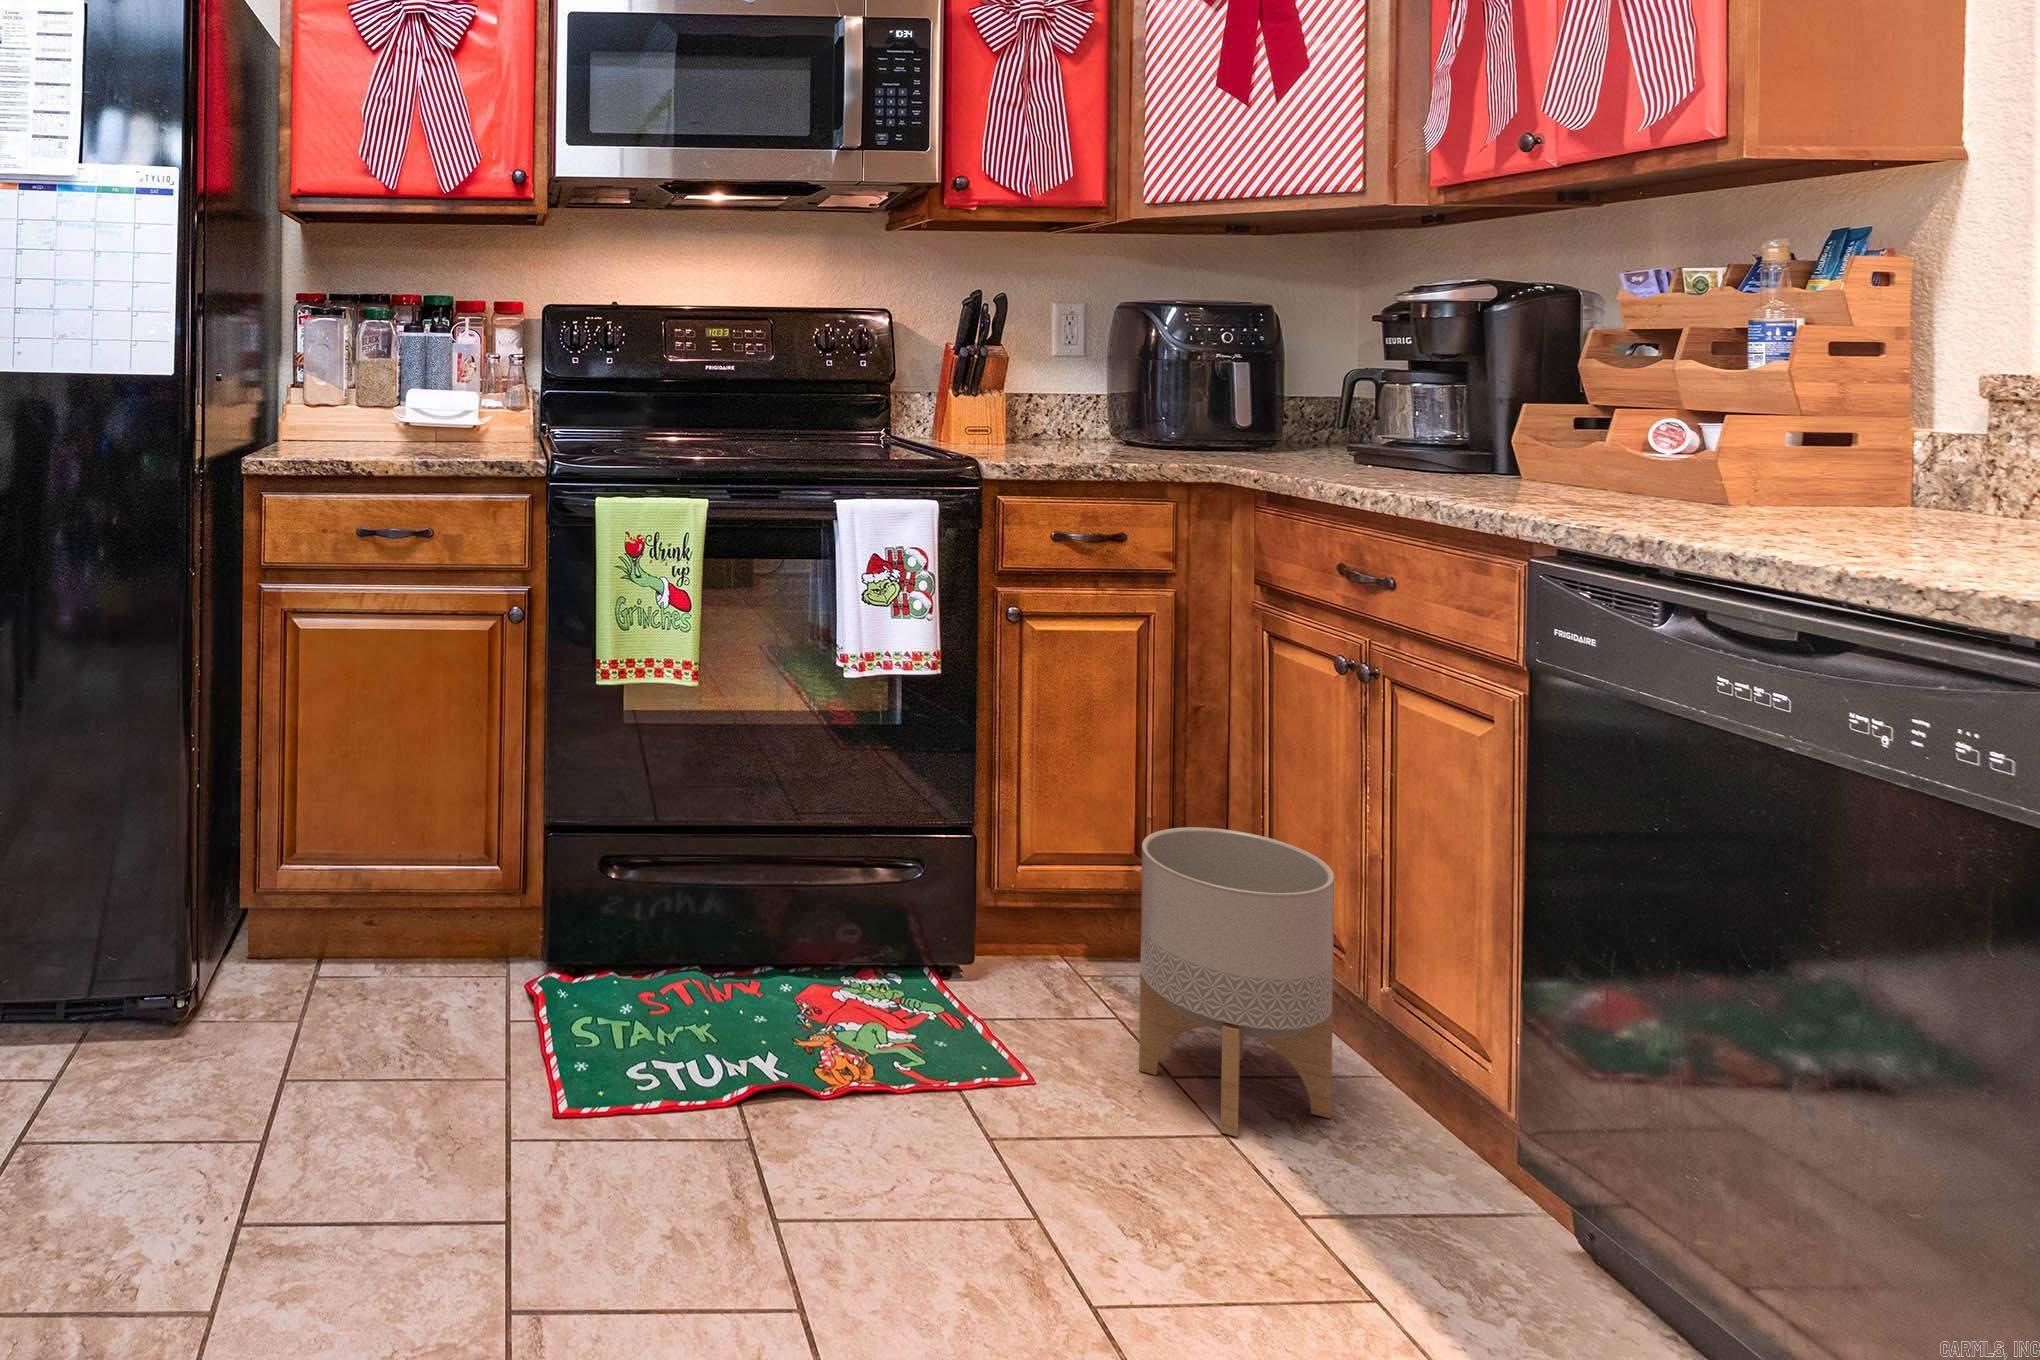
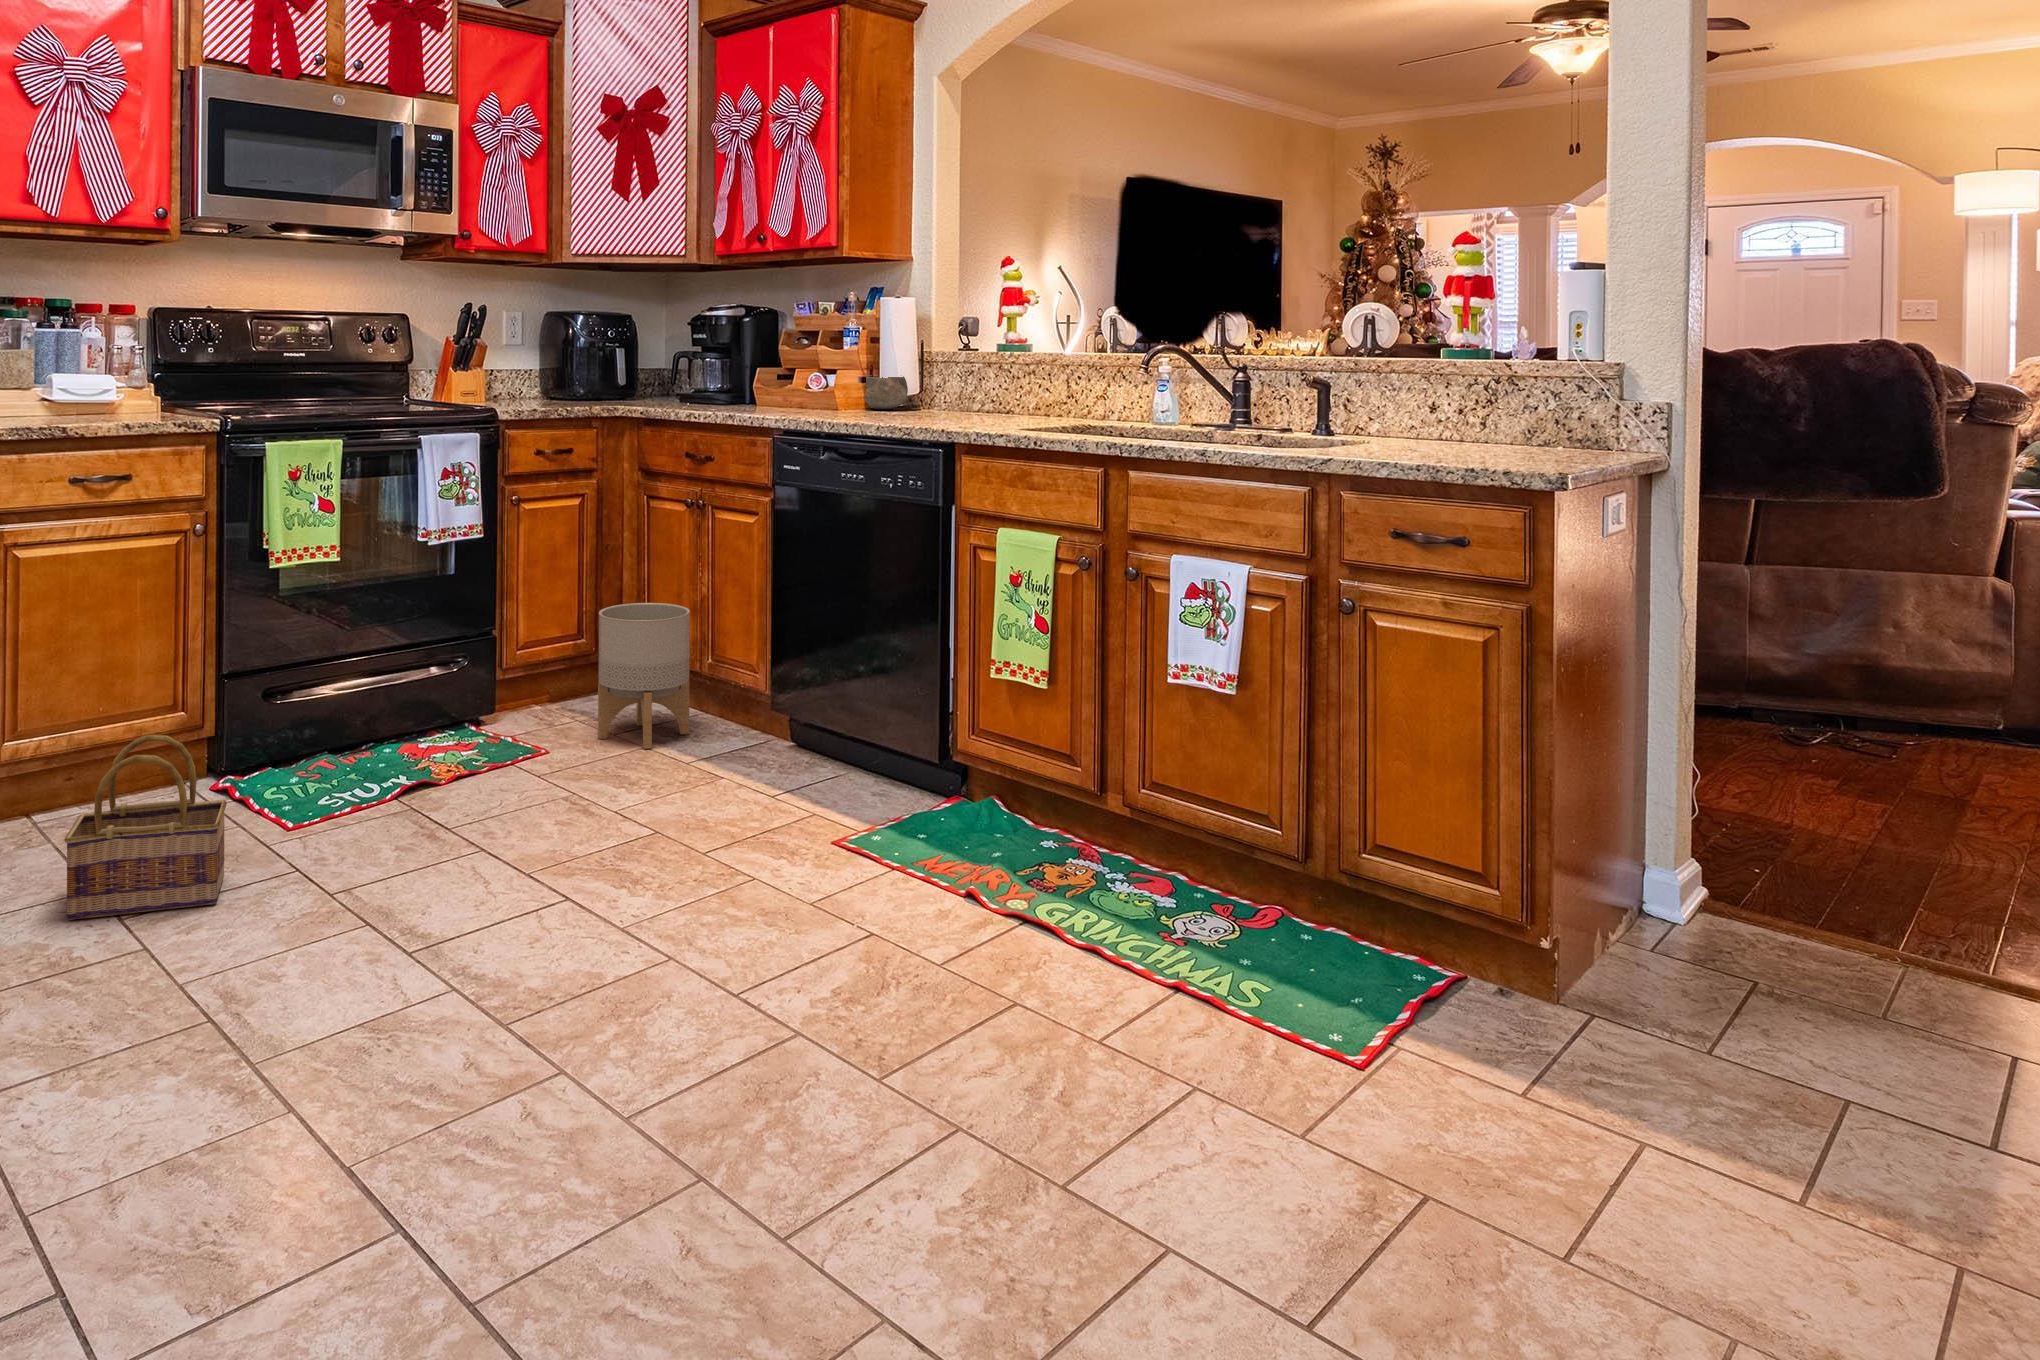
bowl: none [1799,424,1953,506] -> present [863,375,908,409]
basket: none [158,955,399,1281] -> present [64,735,227,920]

